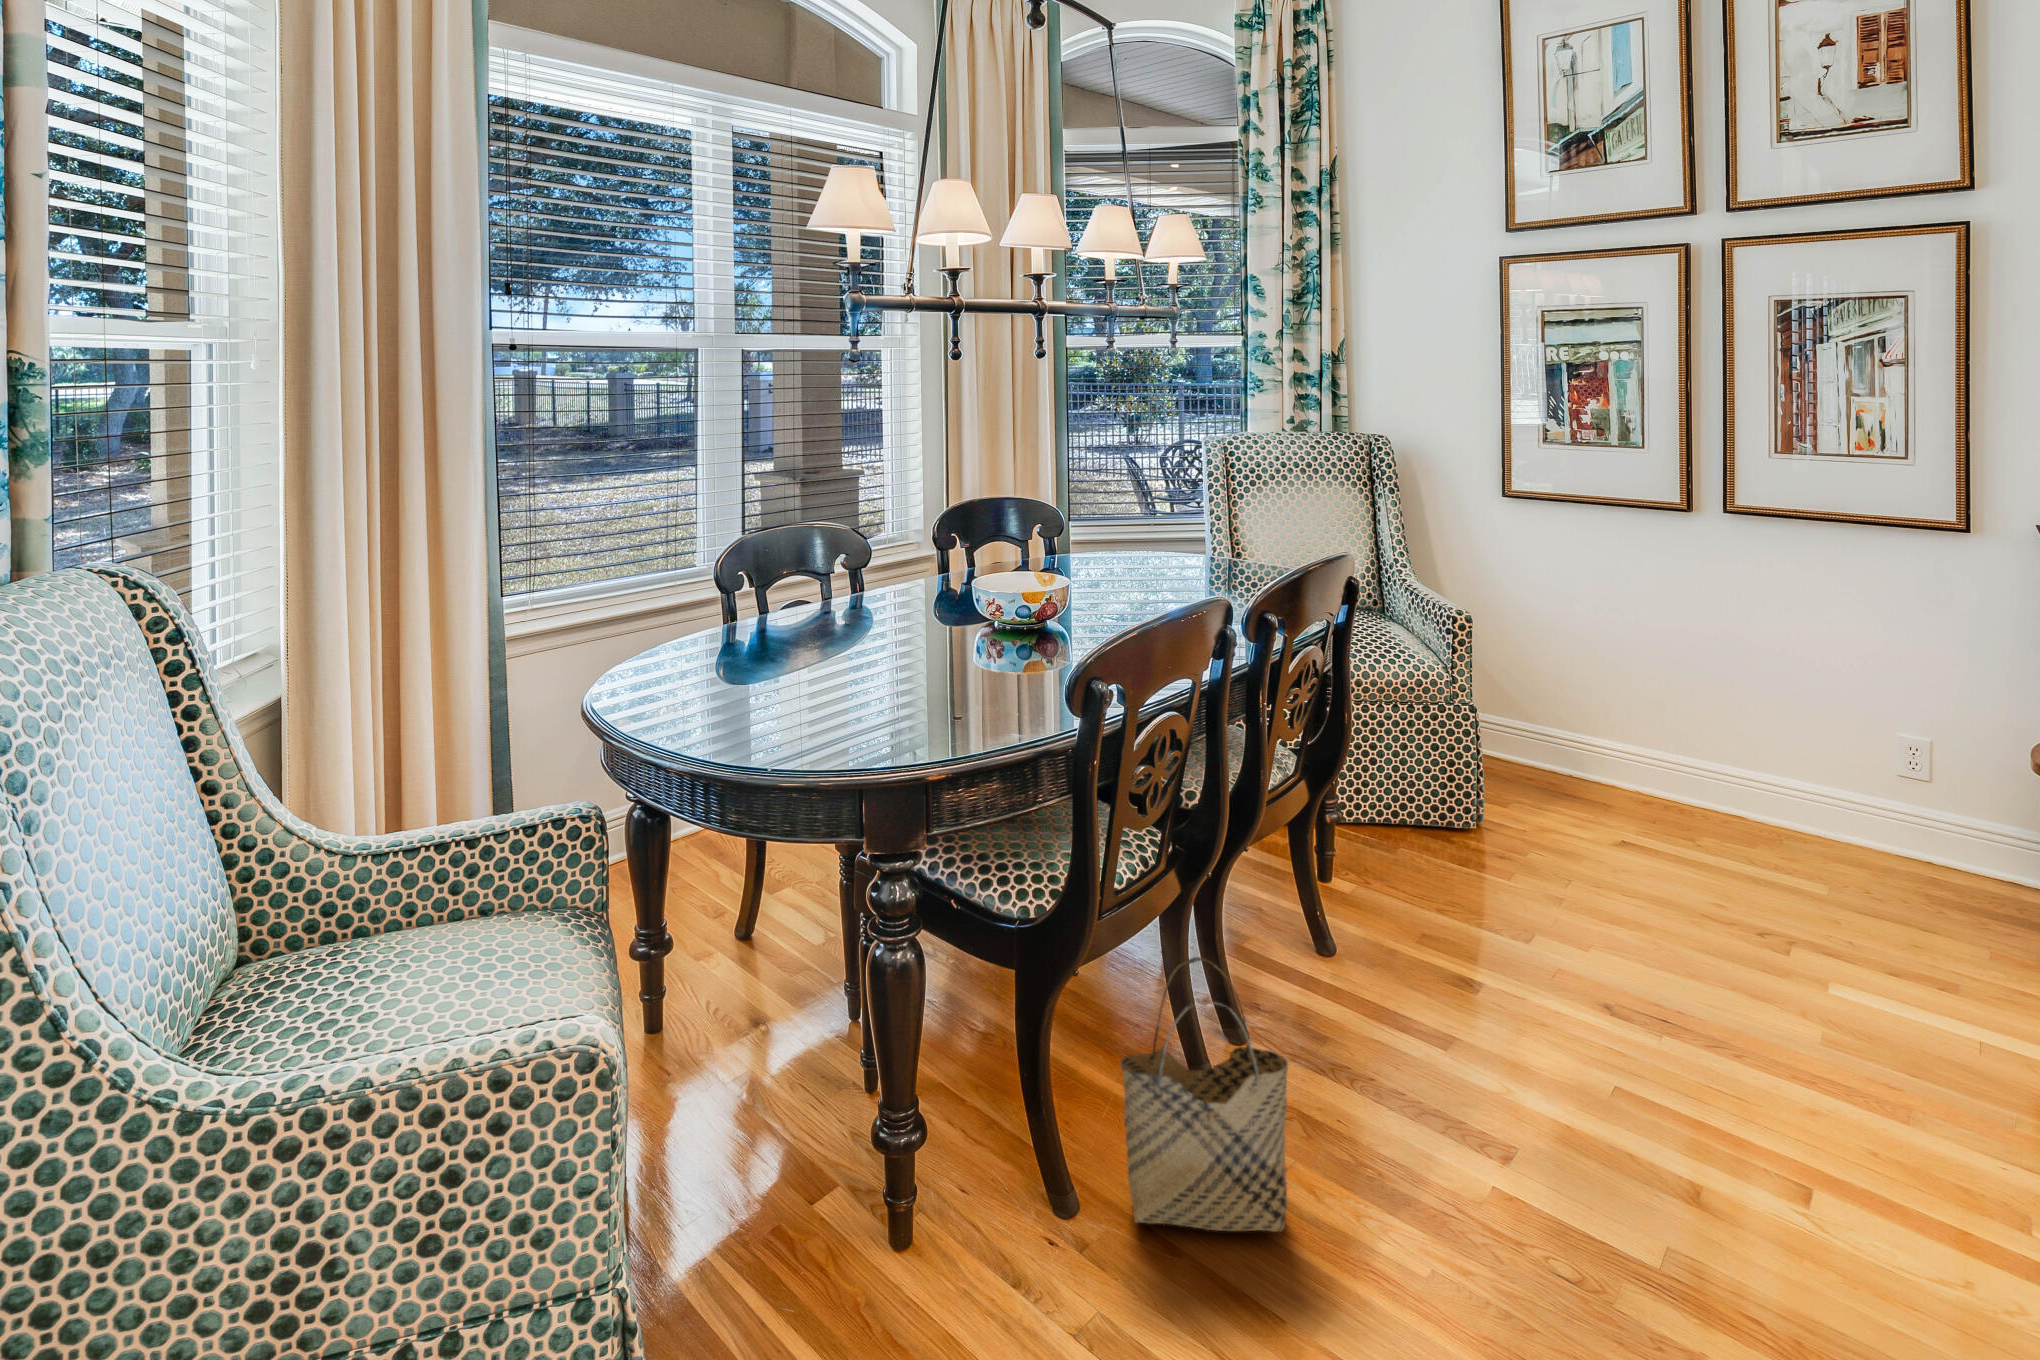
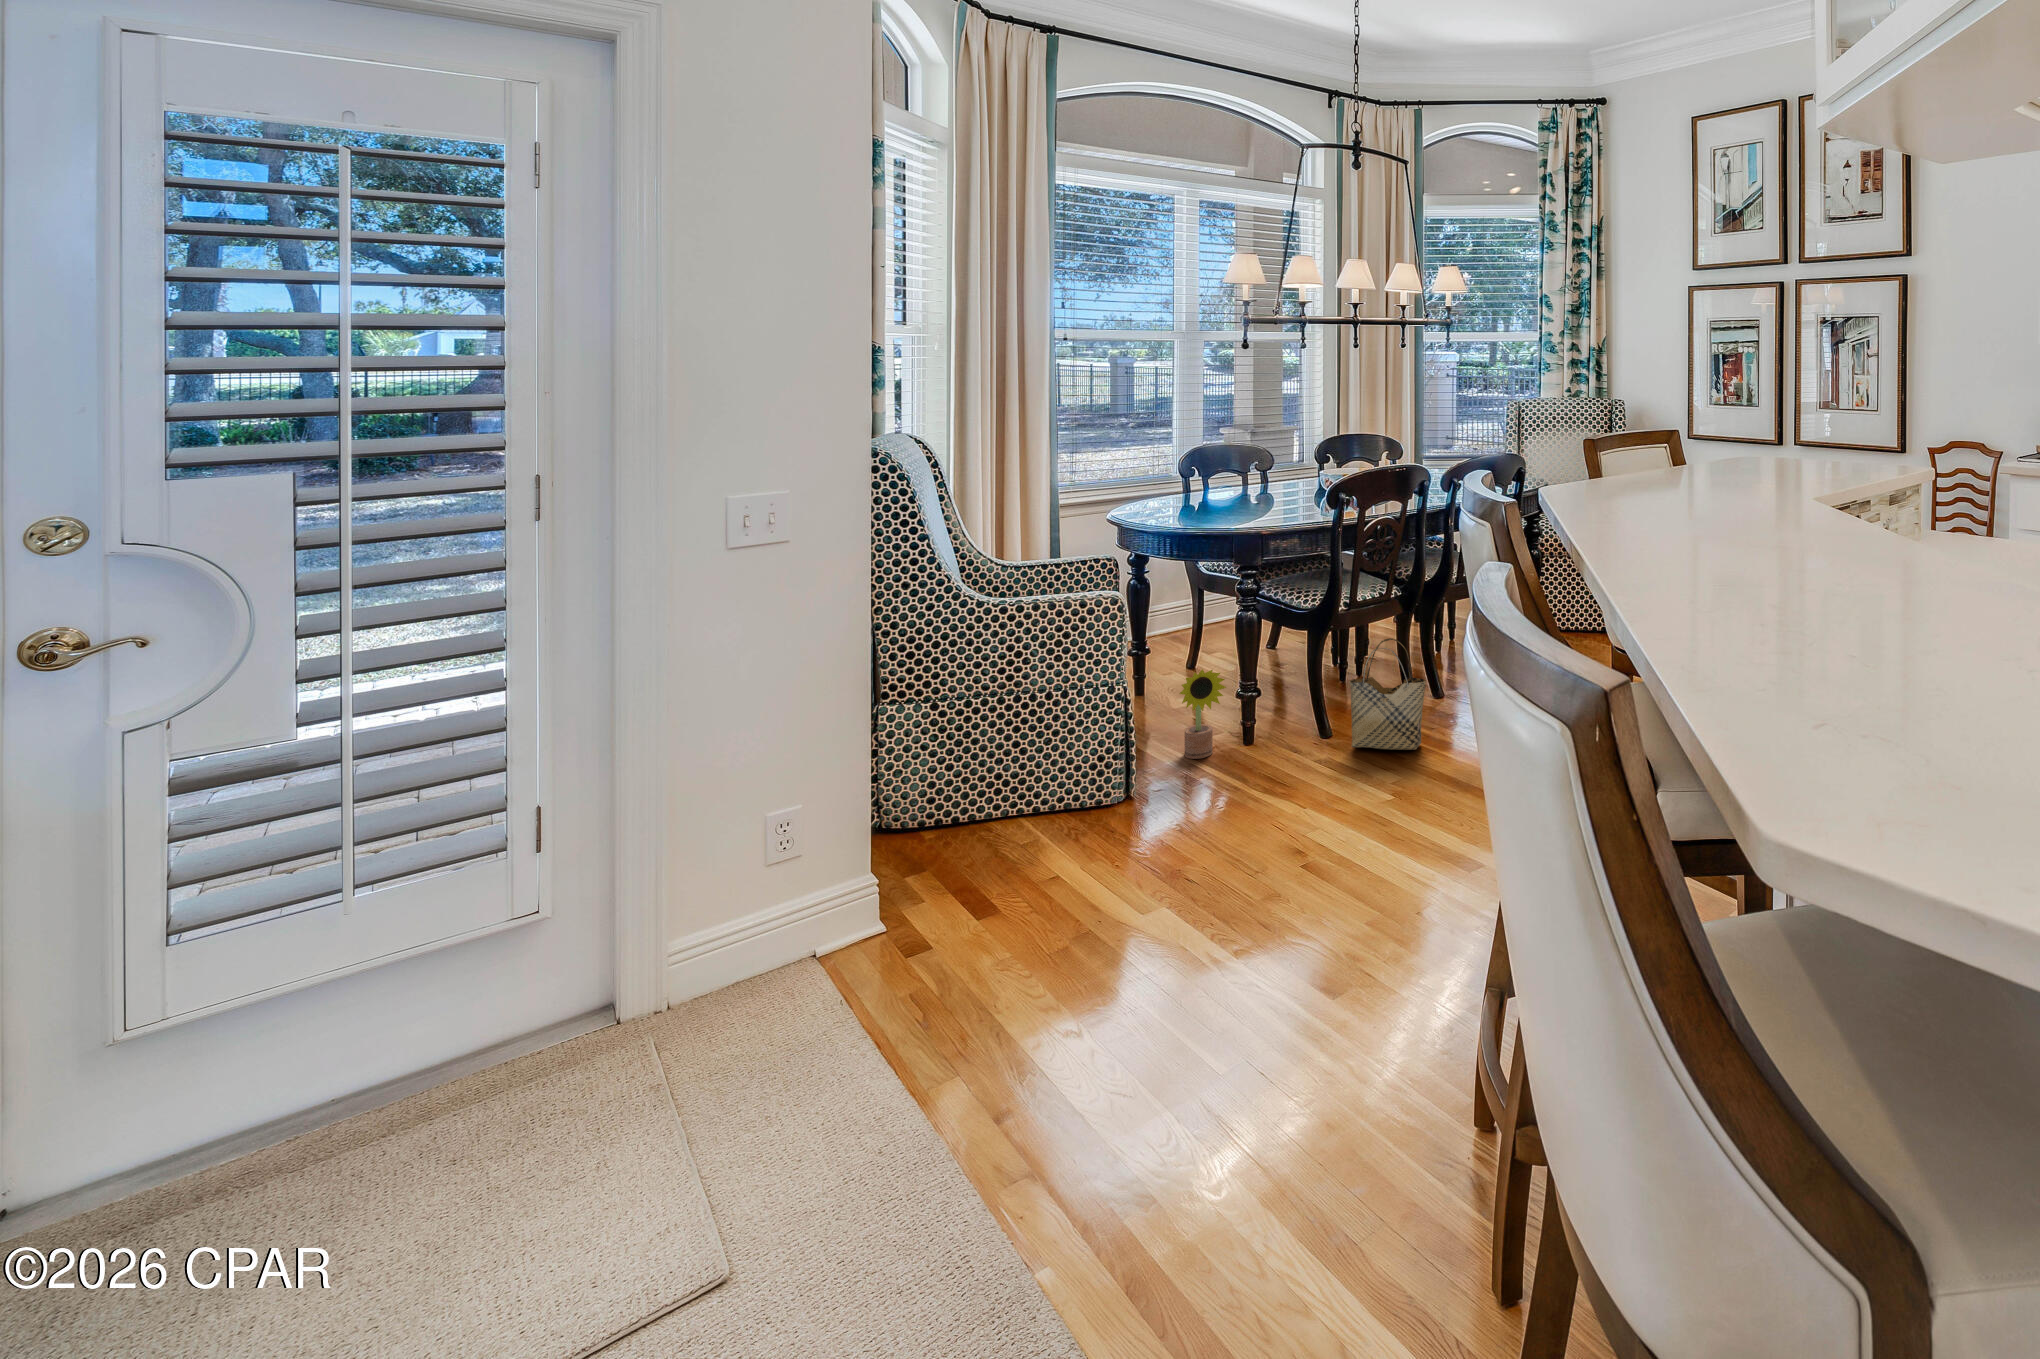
decorative plant: none [758,1067,863,1272] -> present [1180,669,1226,759]

